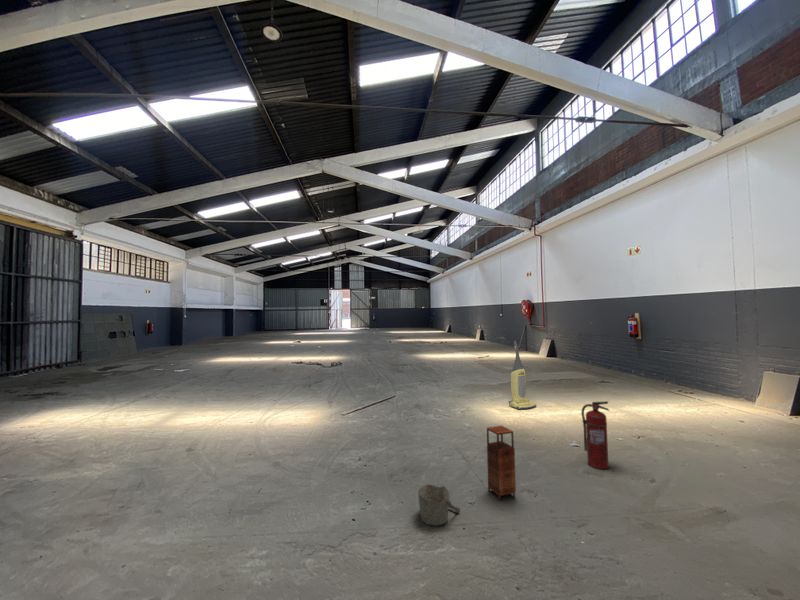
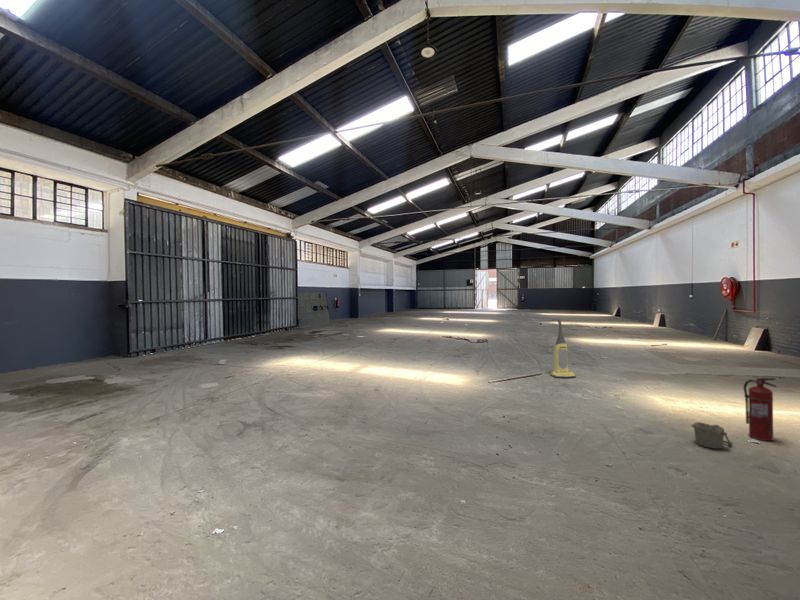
vacuum cleaner: present [509,341,536,410] -> present [551,319,576,378]
storage cabinet: present [487,426,516,500] -> none [631,386,656,442]
bucket: present [418,485,460,526] -> present [692,422,732,449]

